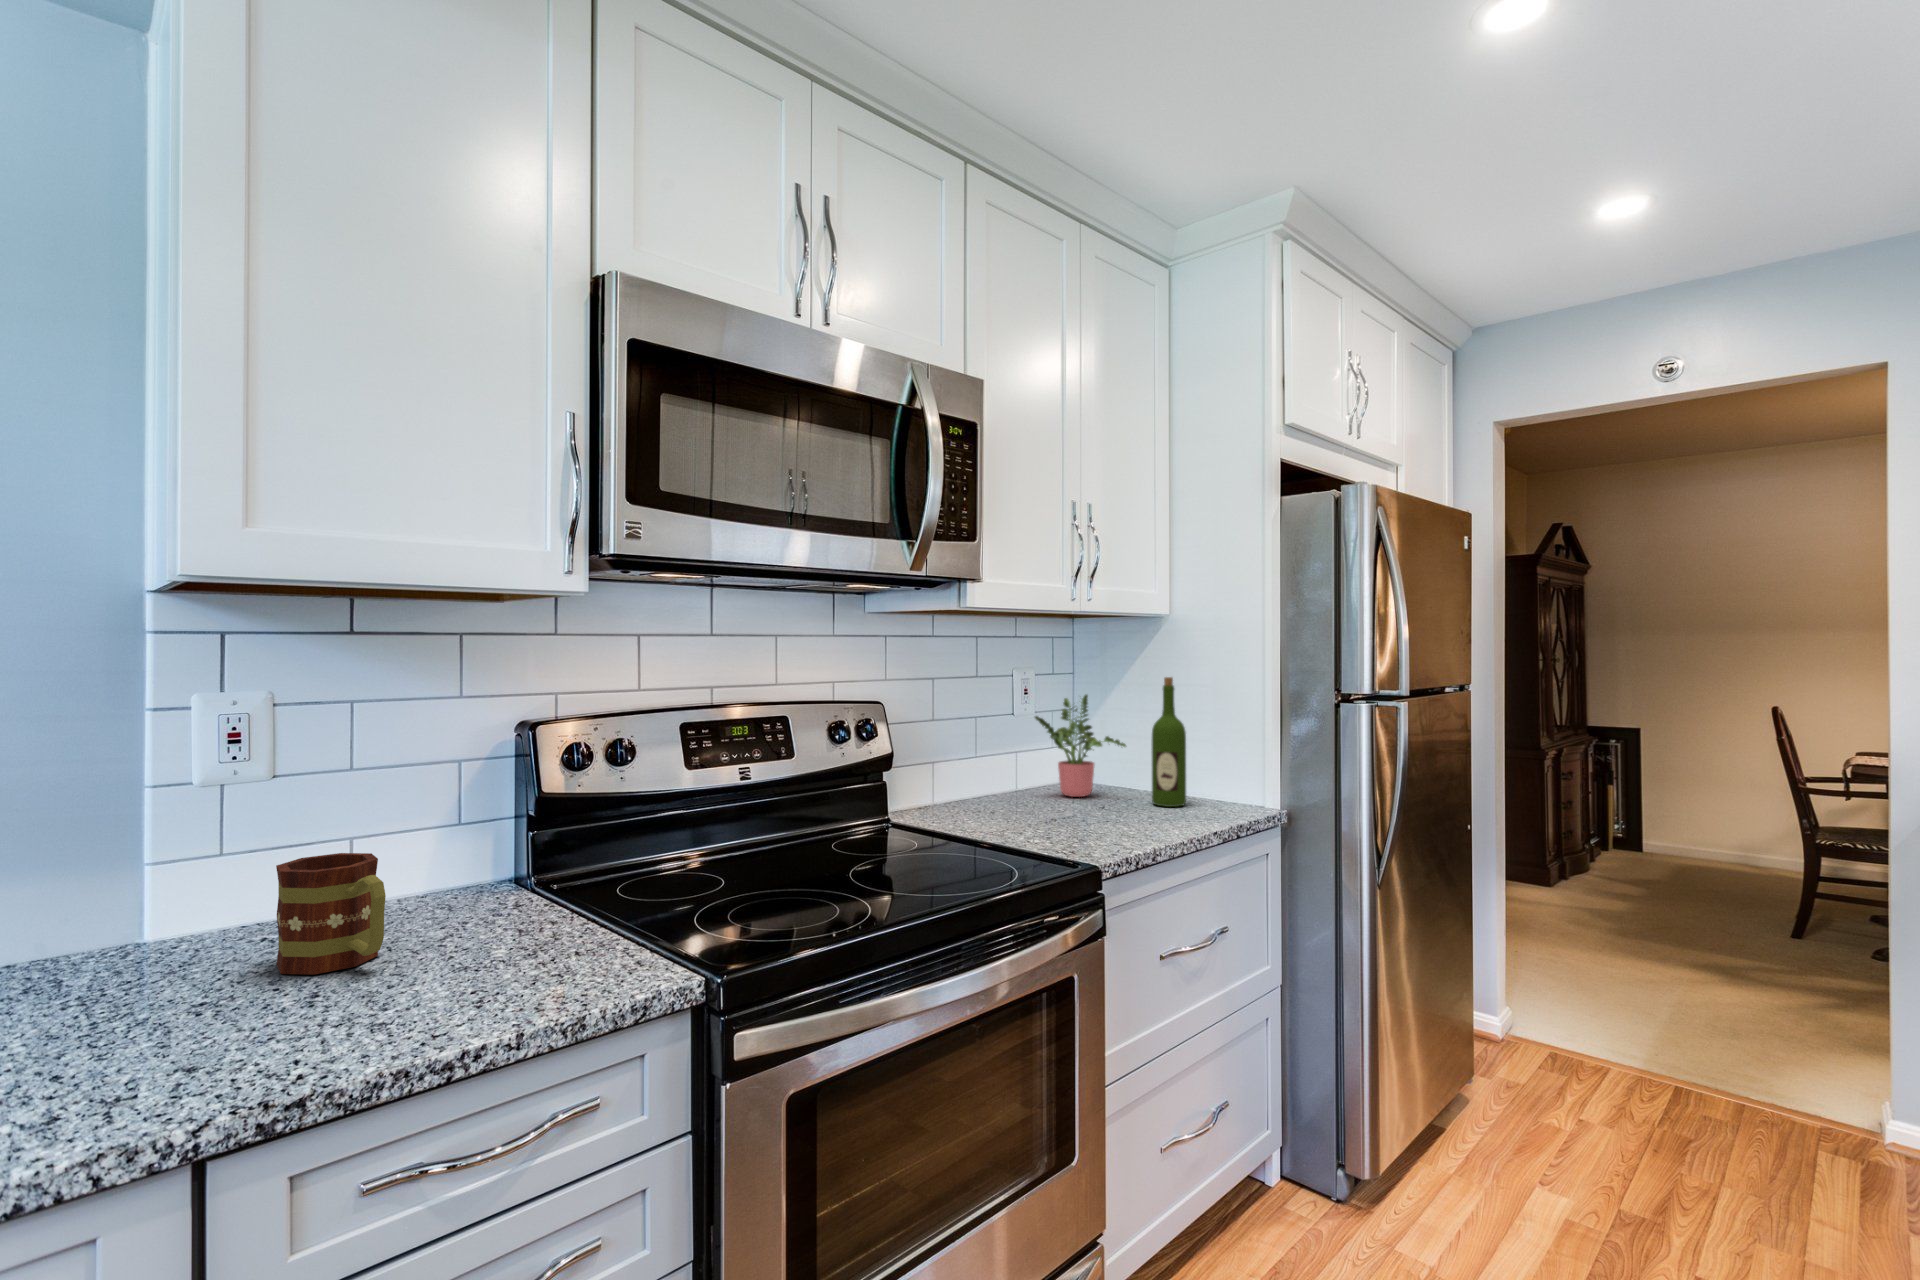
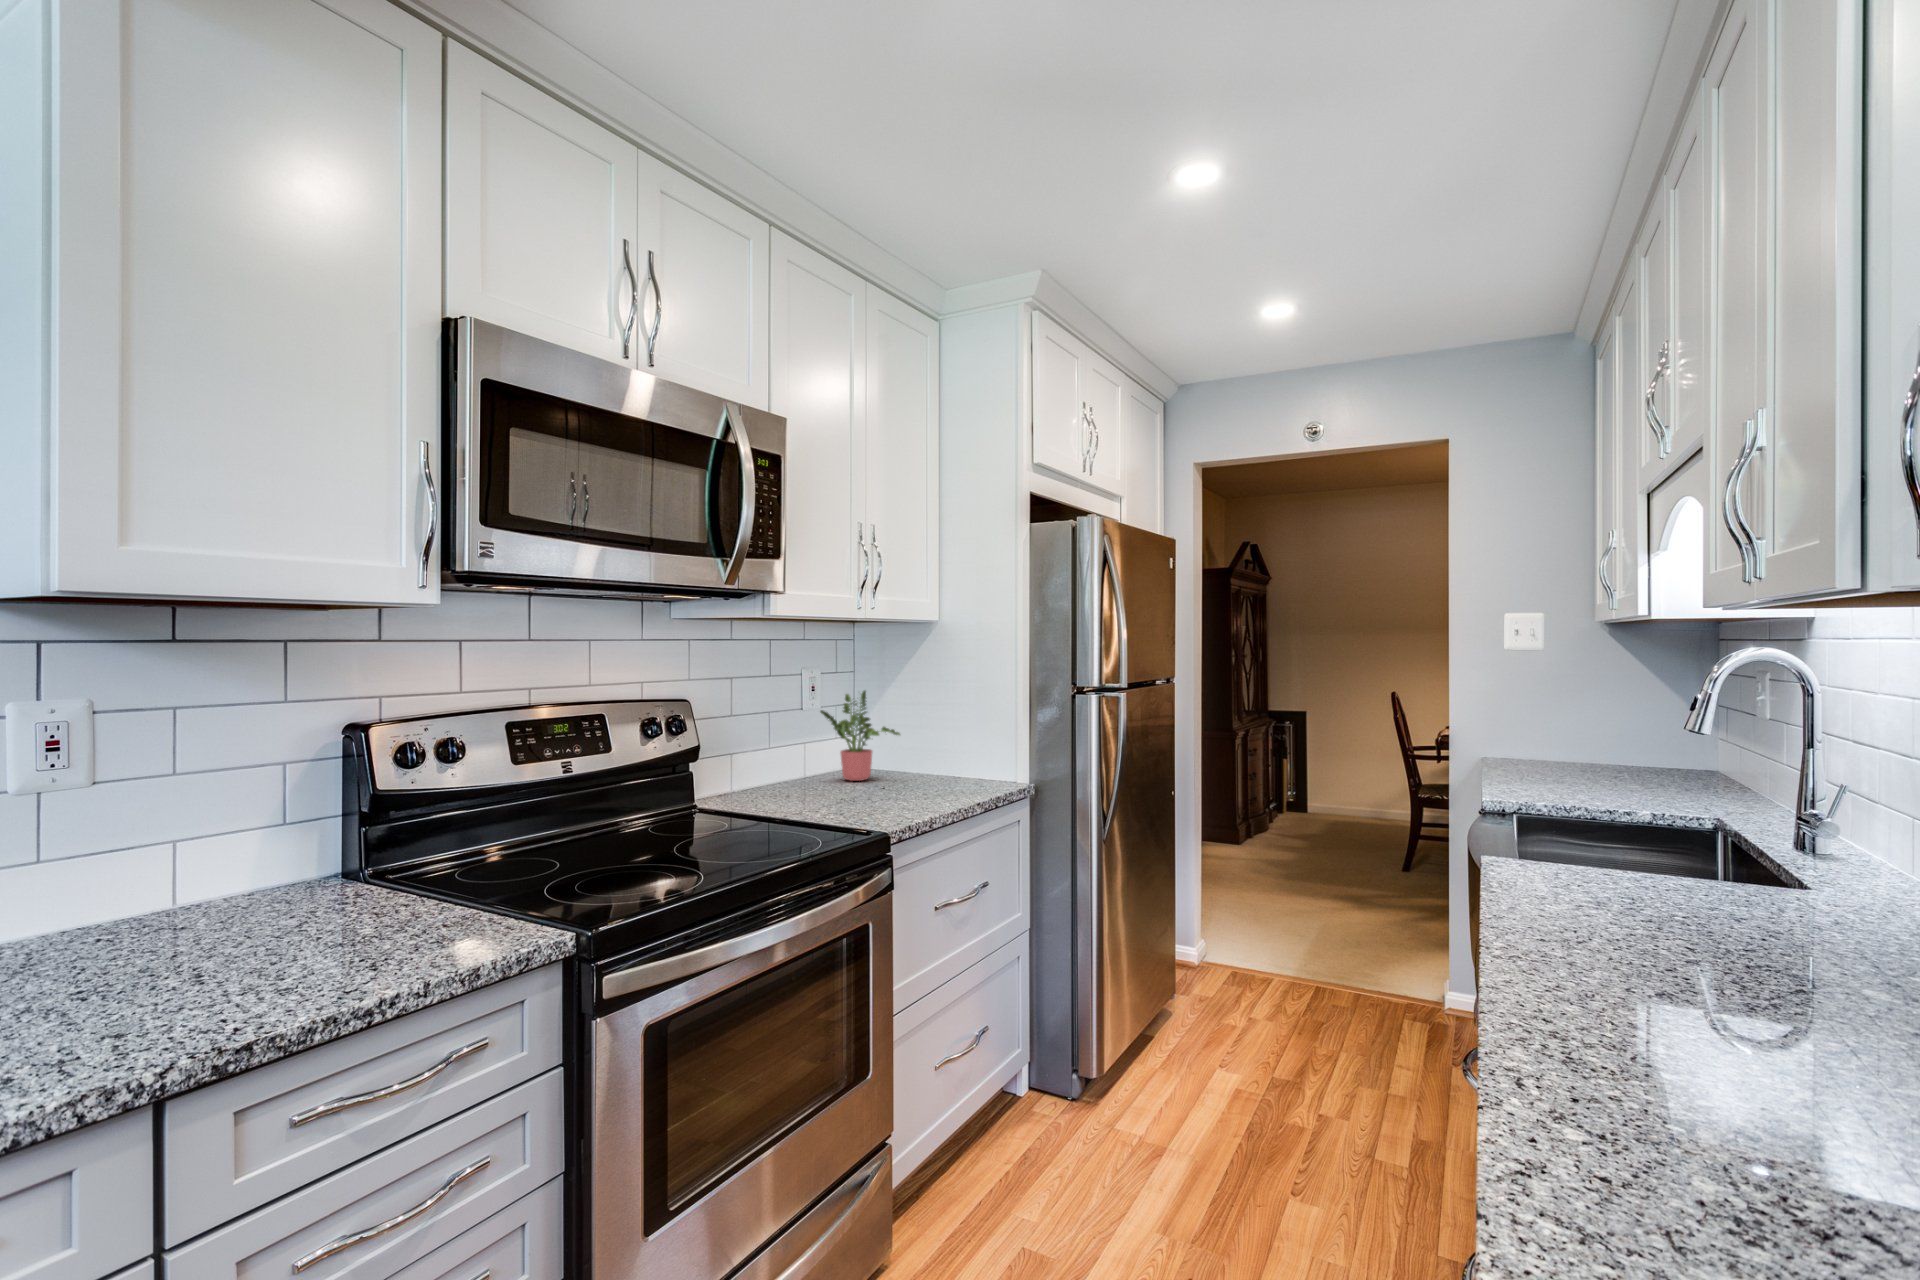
wine bottle: present [1152,677,1186,807] -> none [923,674,952,785]
mug: present [276,853,386,975] -> none [137,847,260,962]

